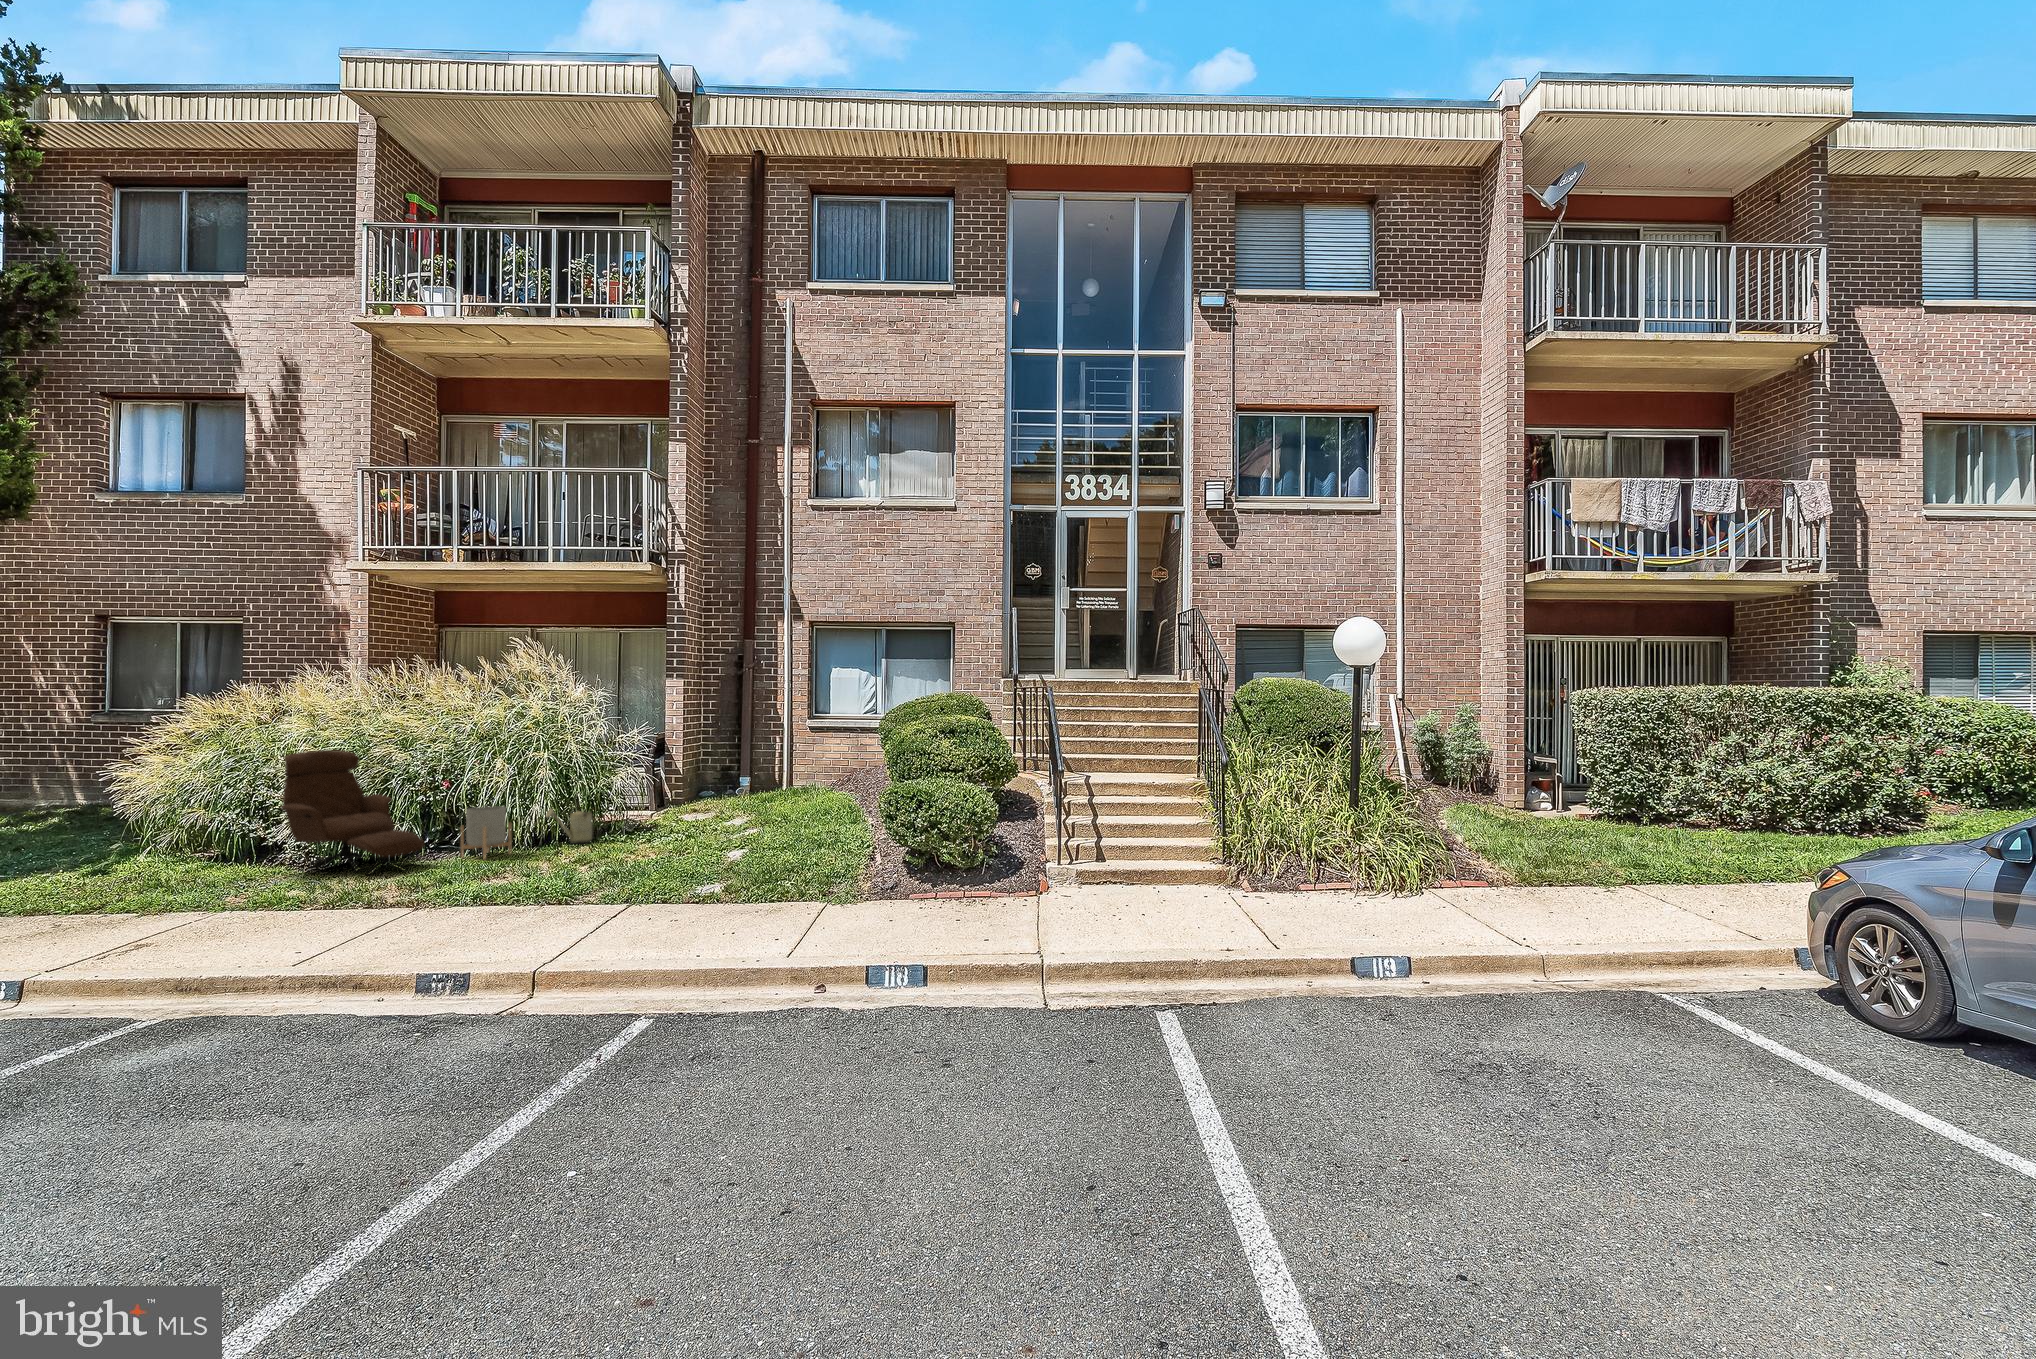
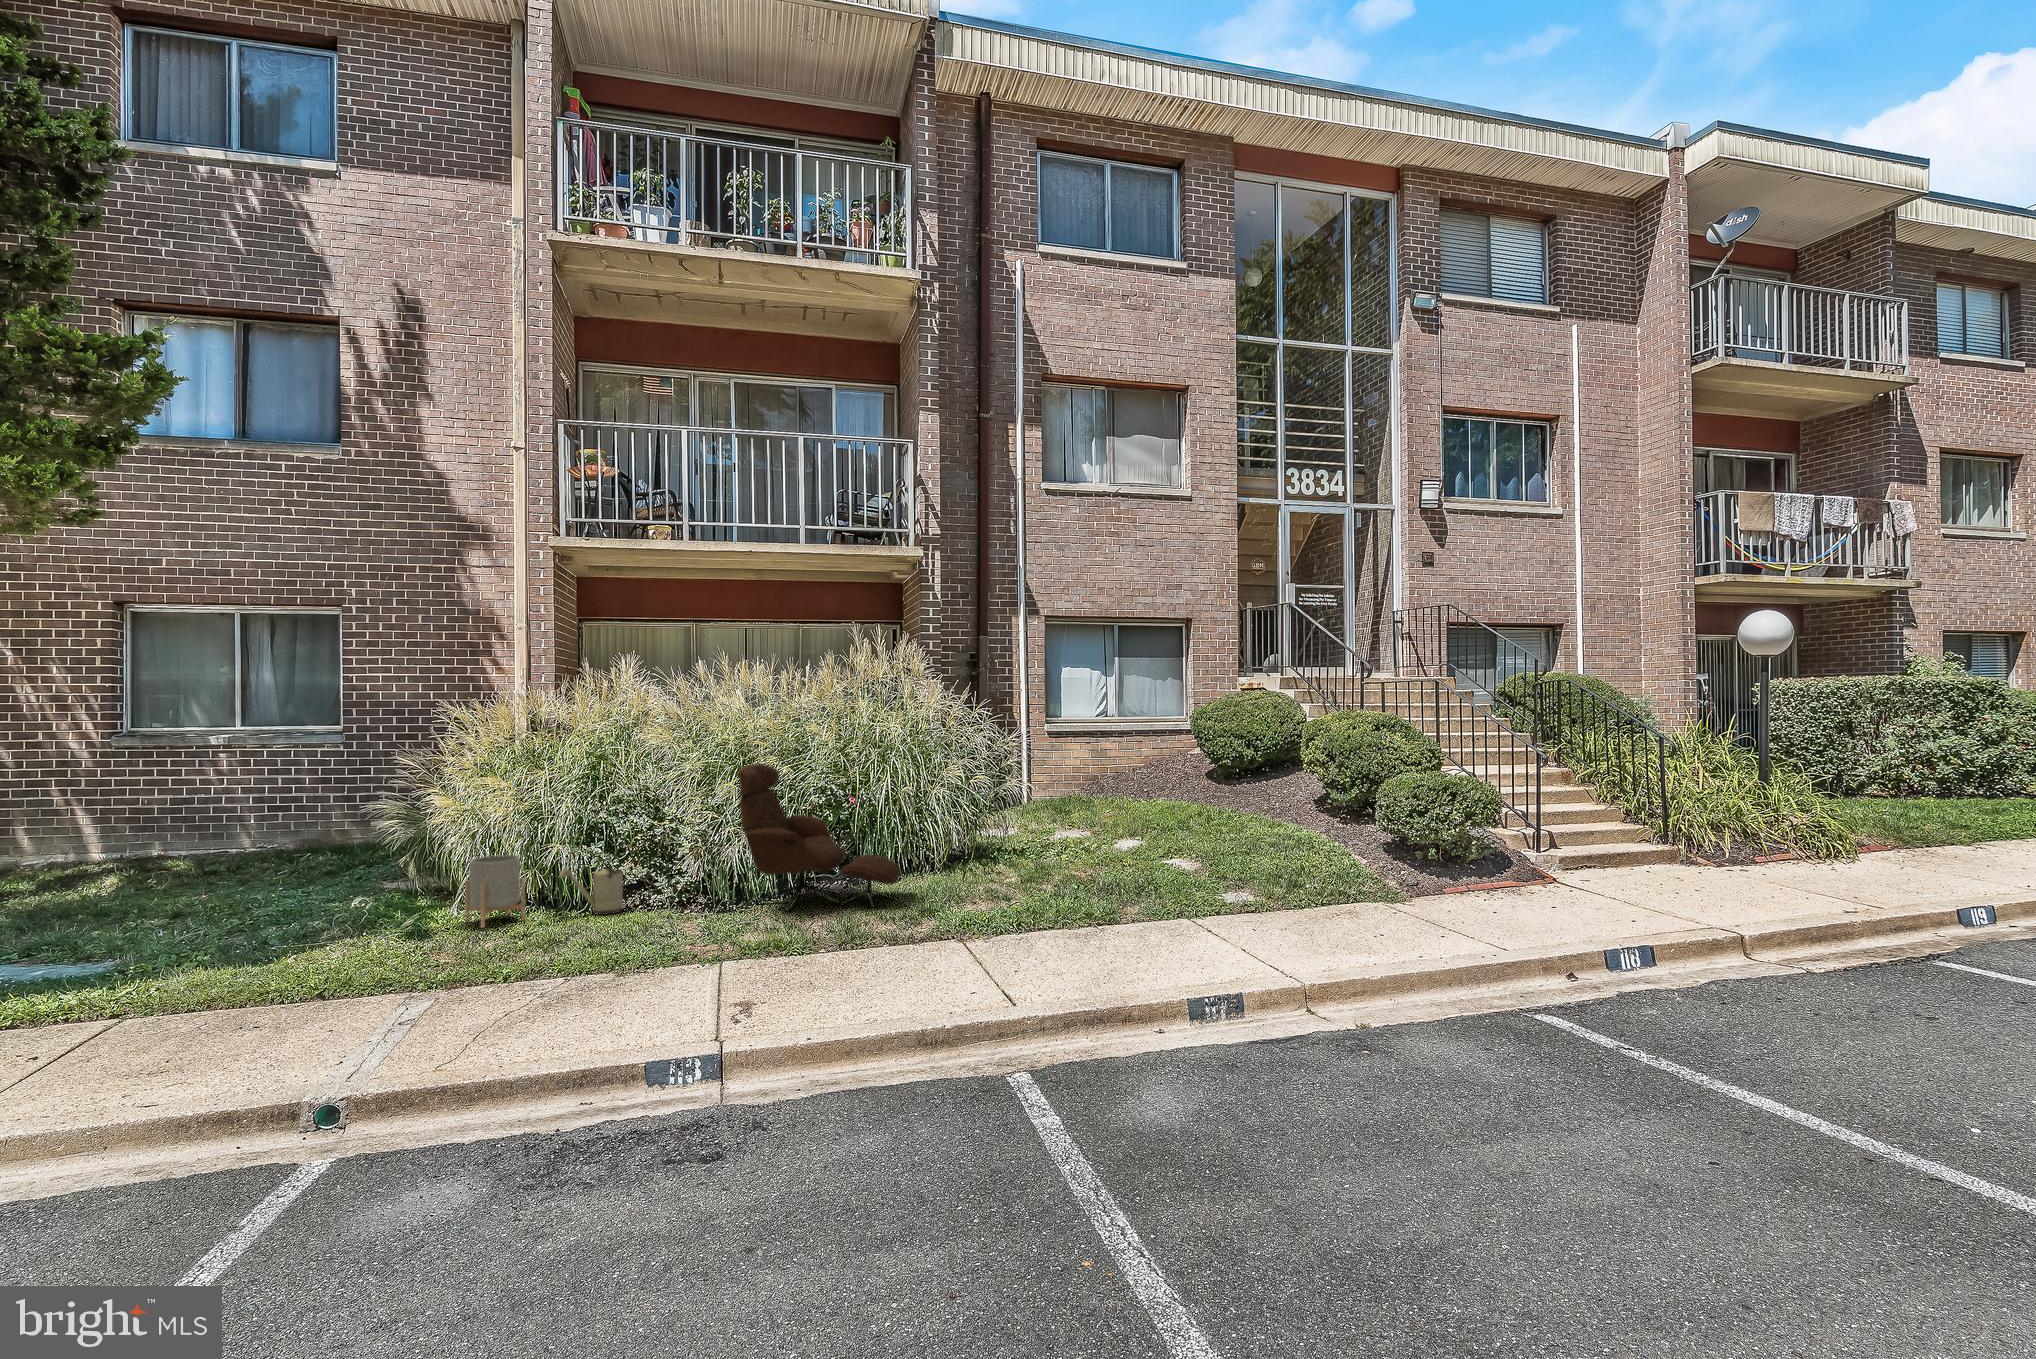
planter: present [461,806,512,860] -> present [465,855,525,928]
watering can: present [546,807,592,844] -> present [559,857,623,915]

